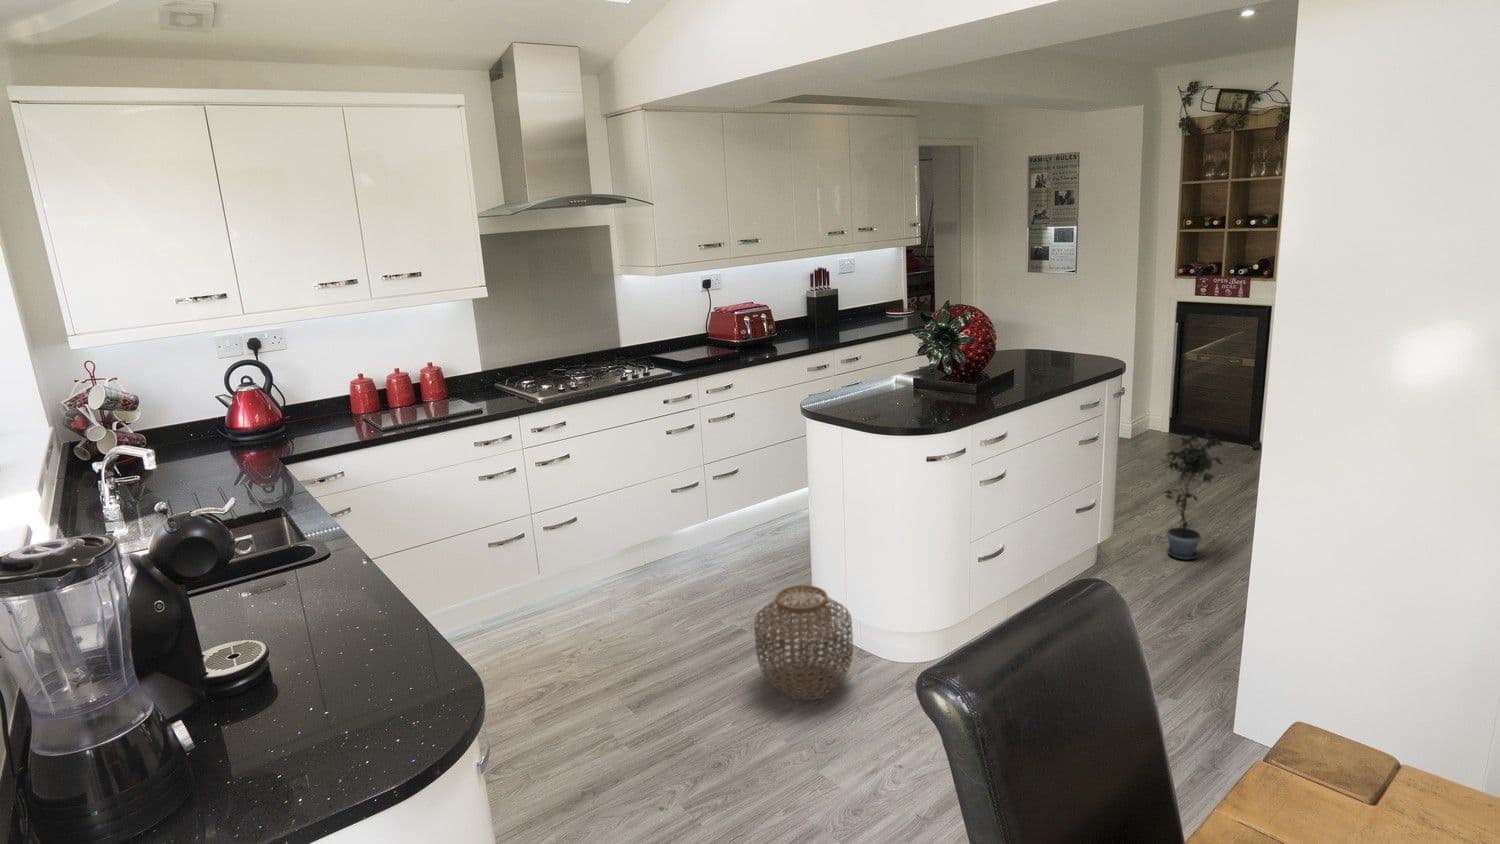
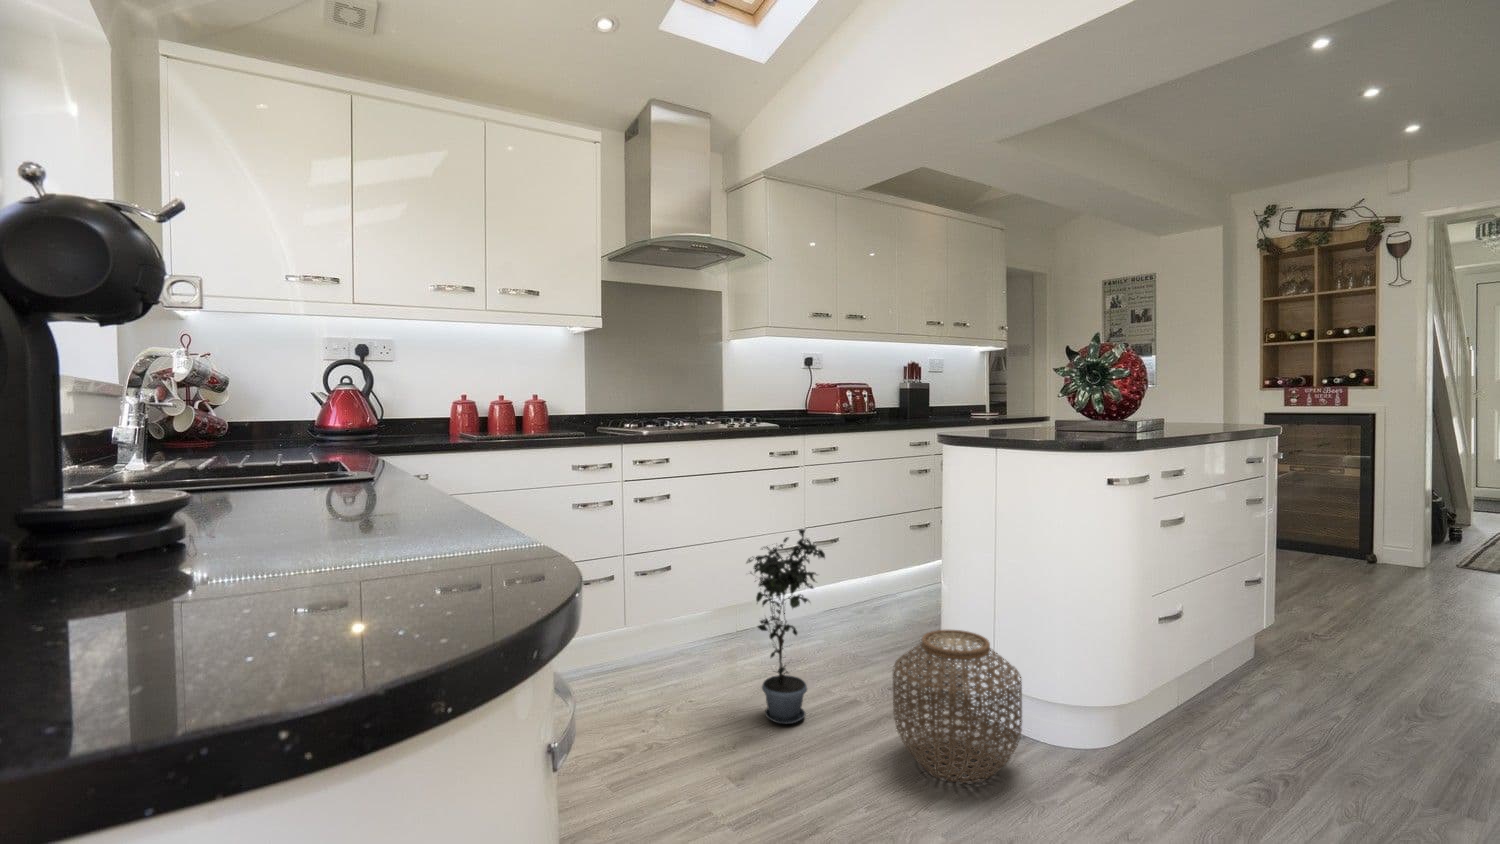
potted plant: present [1164,428,1222,560] -> present [747,529,825,724]

